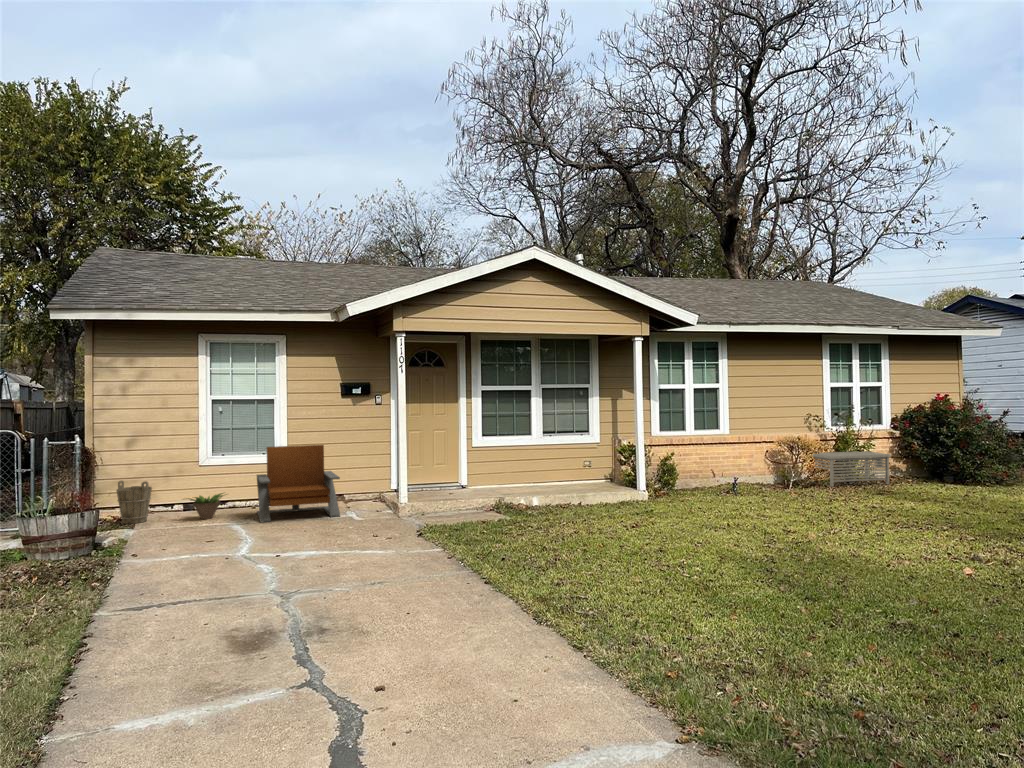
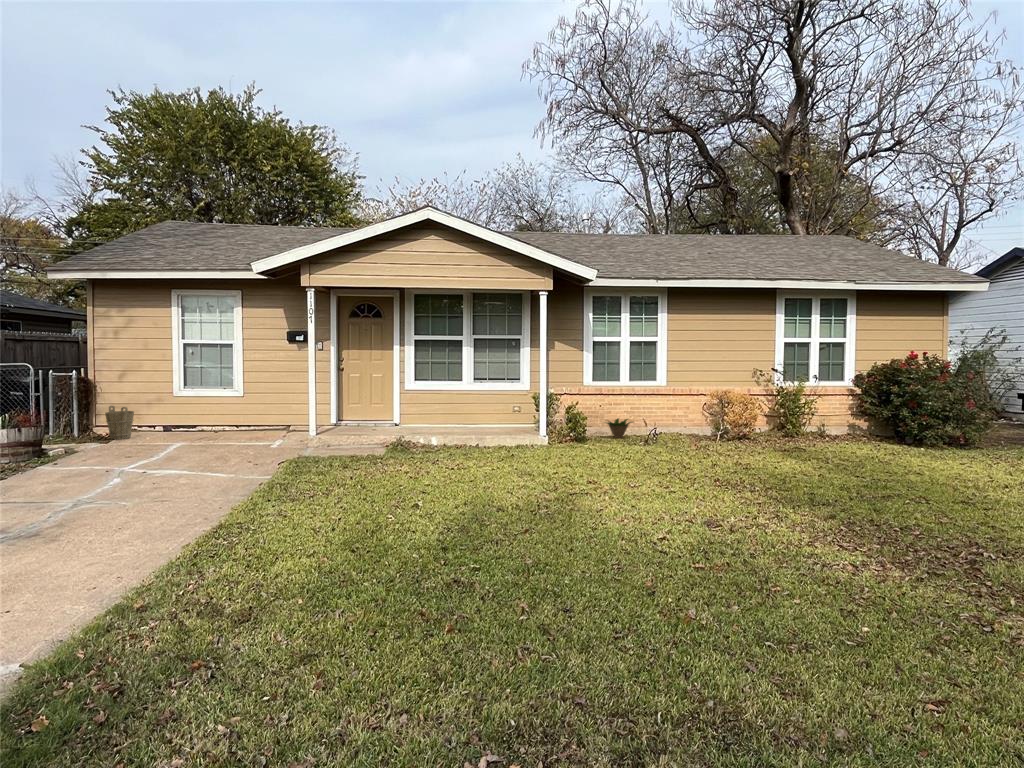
lounge chair: present [257,445,340,522] -> none [200,383,279,444]
storage bench: present [813,451,891,487] -> none [745,407,829,442]
decorative plant: present [188,493,224,519] -> present [605,418,633,438]

